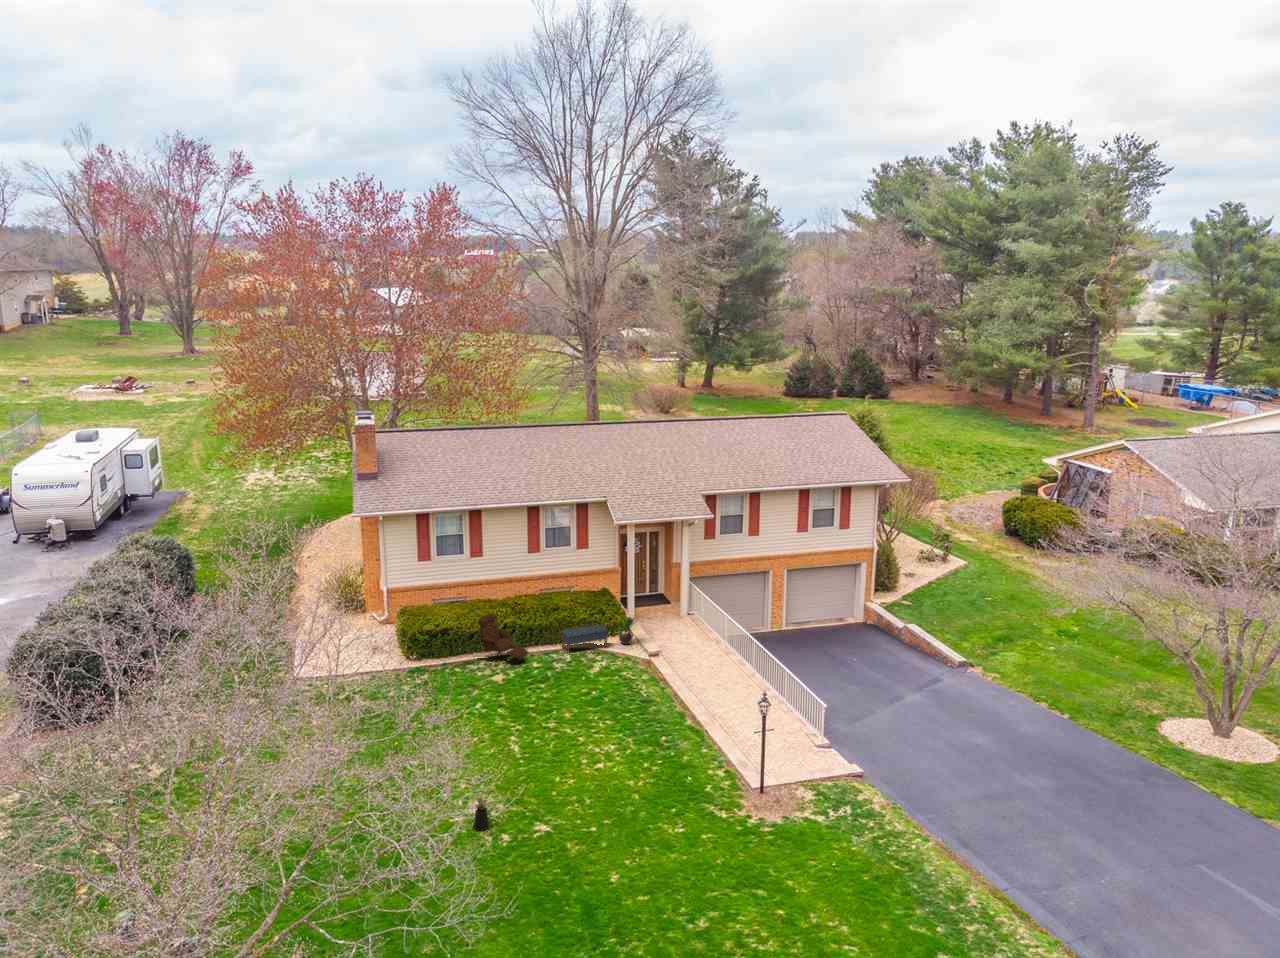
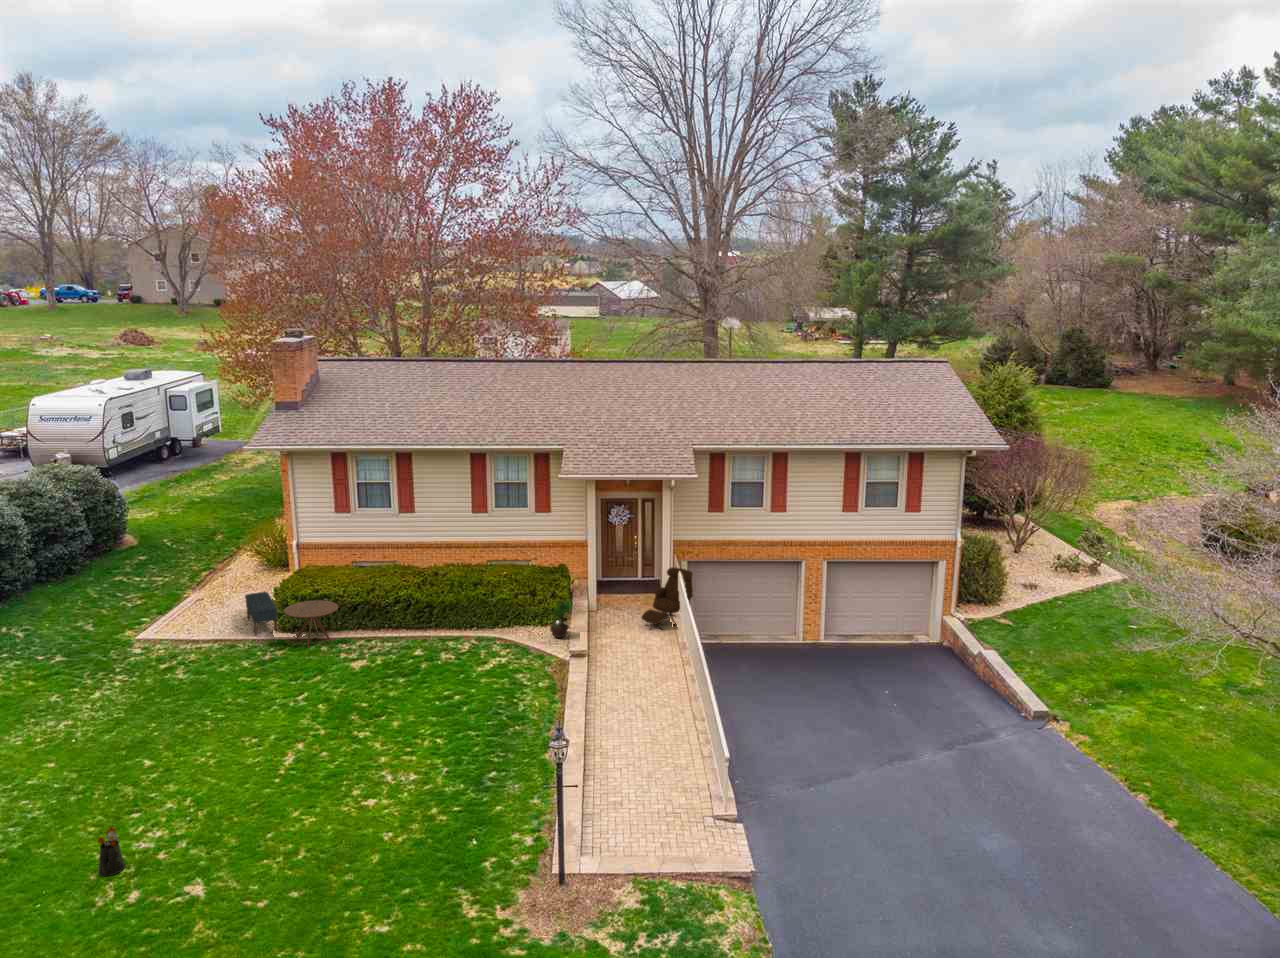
lounge chair: present [480,613,528,663] -> present [642,567,693,629]
bench: present [561,625,608,654] -> present [245,592,277,635]
round table: none [426,633,467,671] -> present [284,600,338,648]

